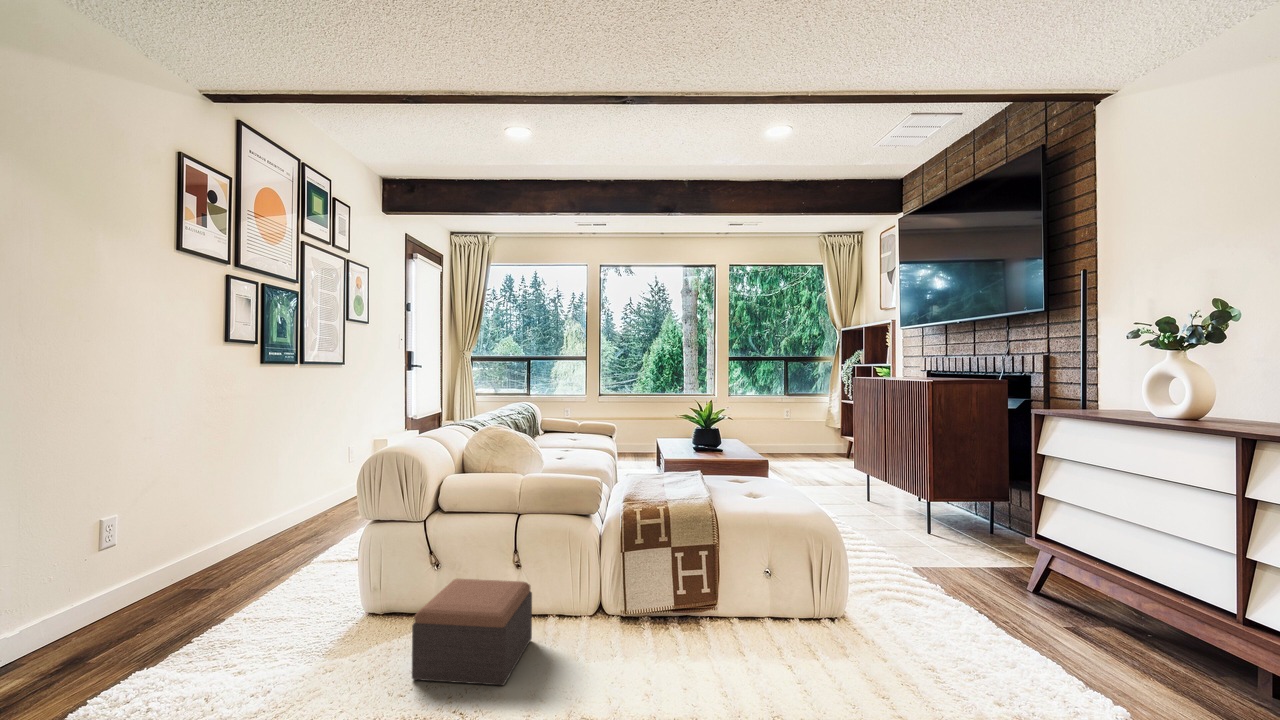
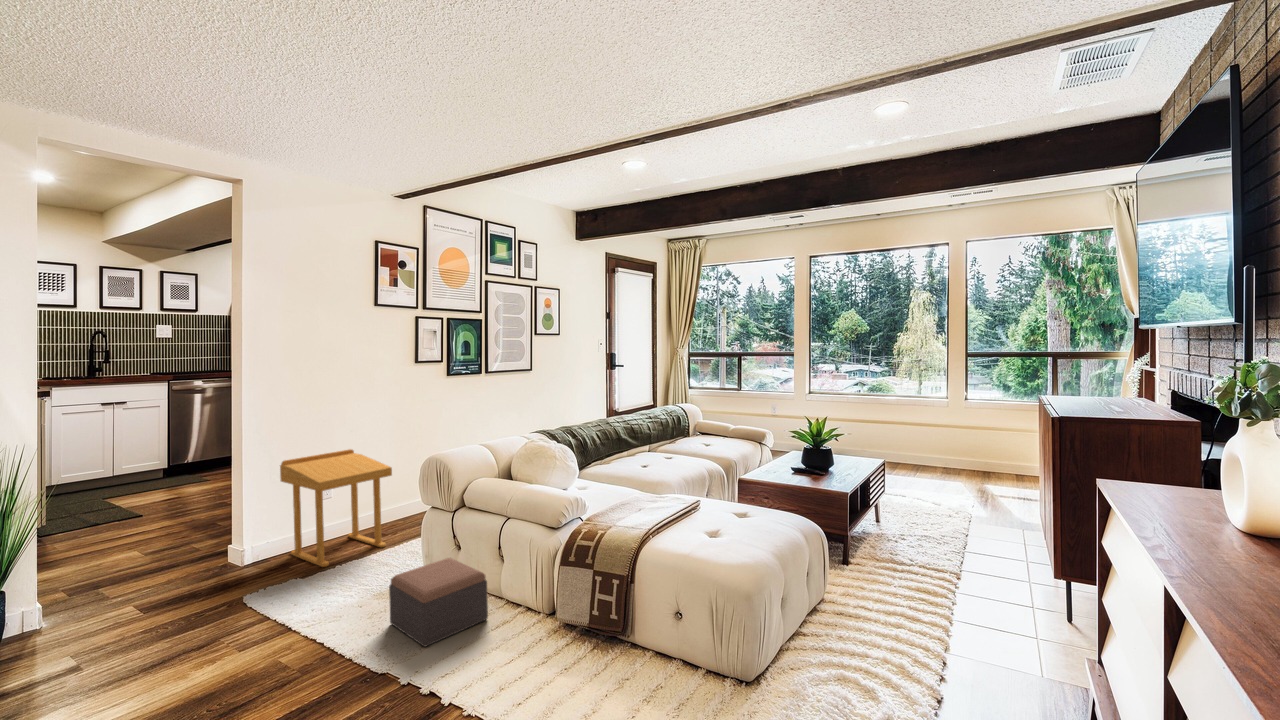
side table: none [32,471,251,657] -> present [280,449,392,567]

